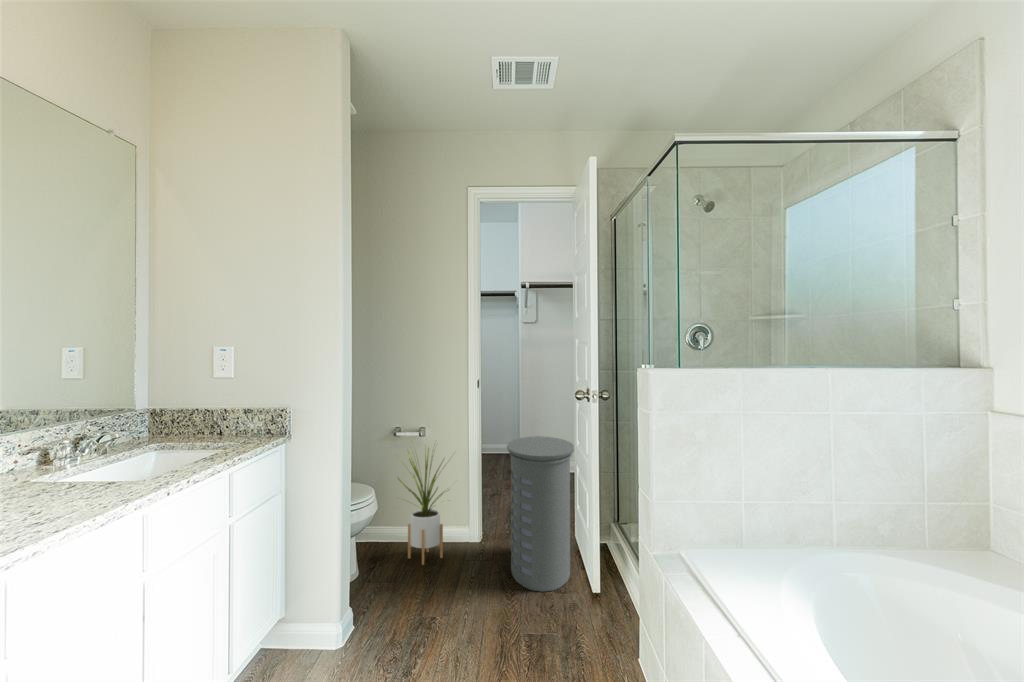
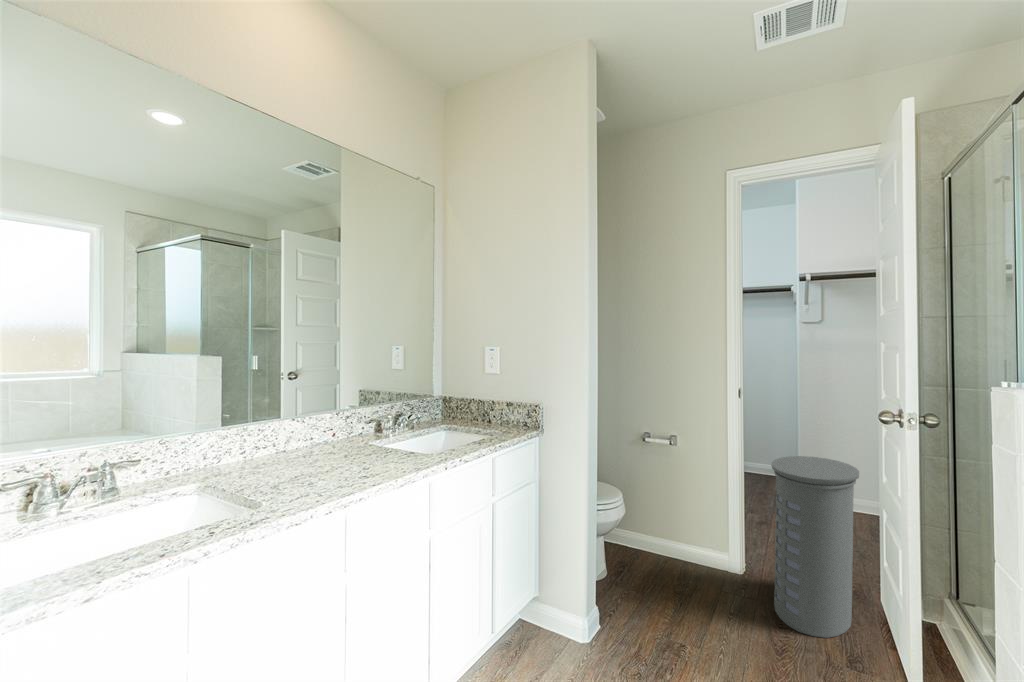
house plant: present [398,448,444,565] -> none [643,448,713,580]

